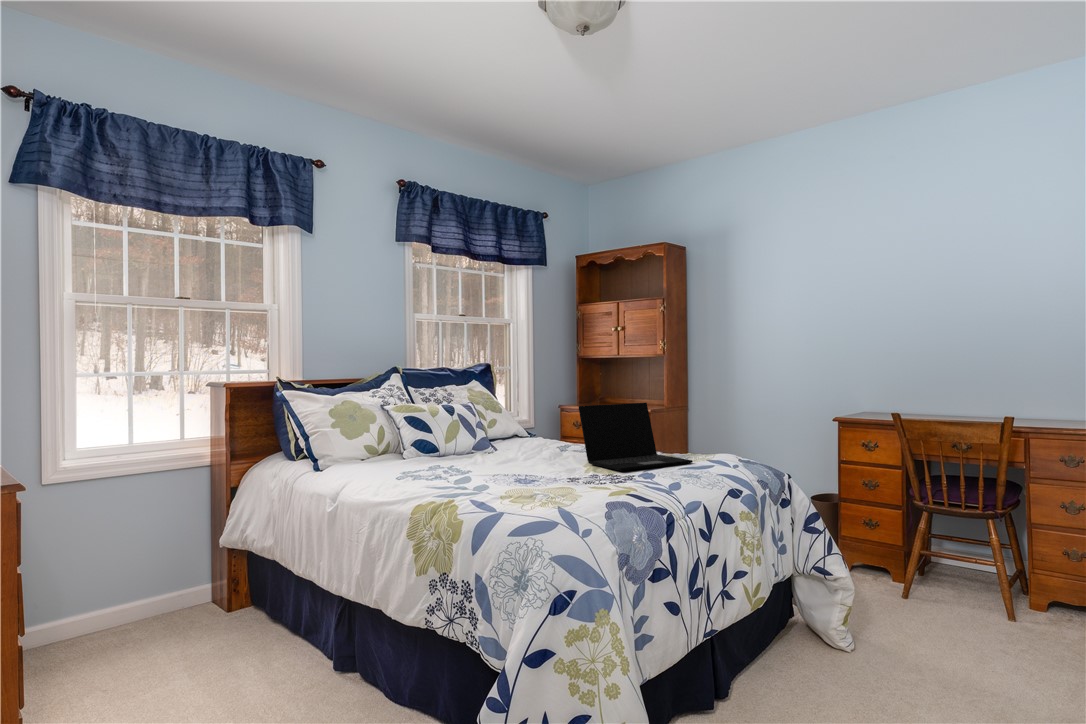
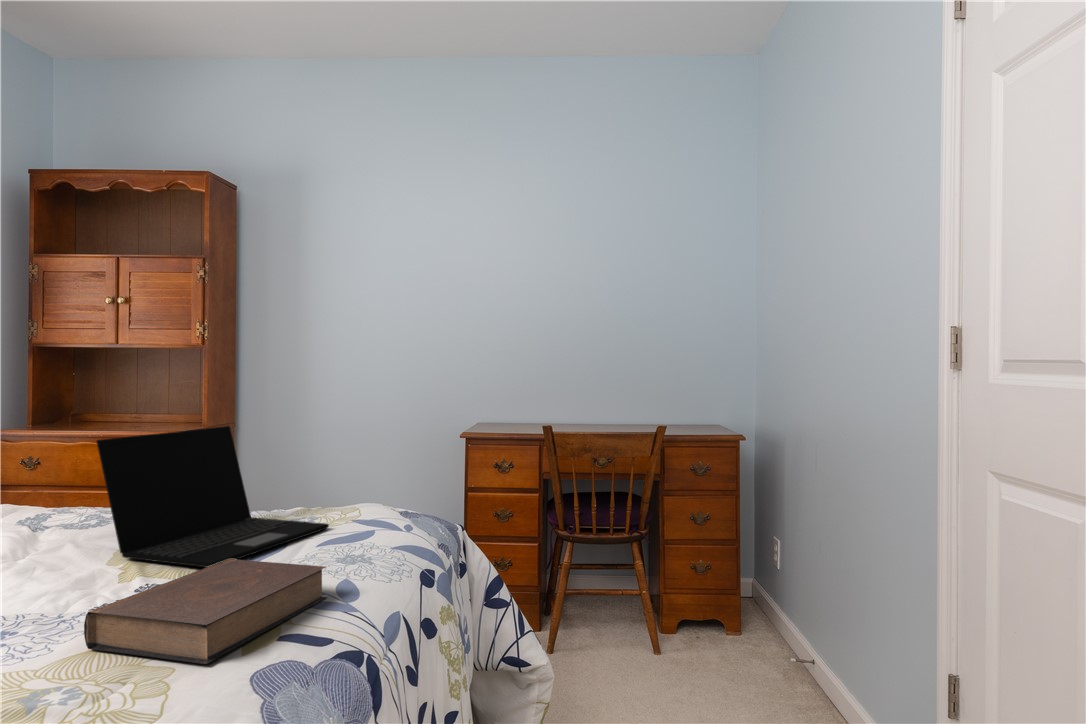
book: none [557,465,662,497] -> present [84,559,327,664]

